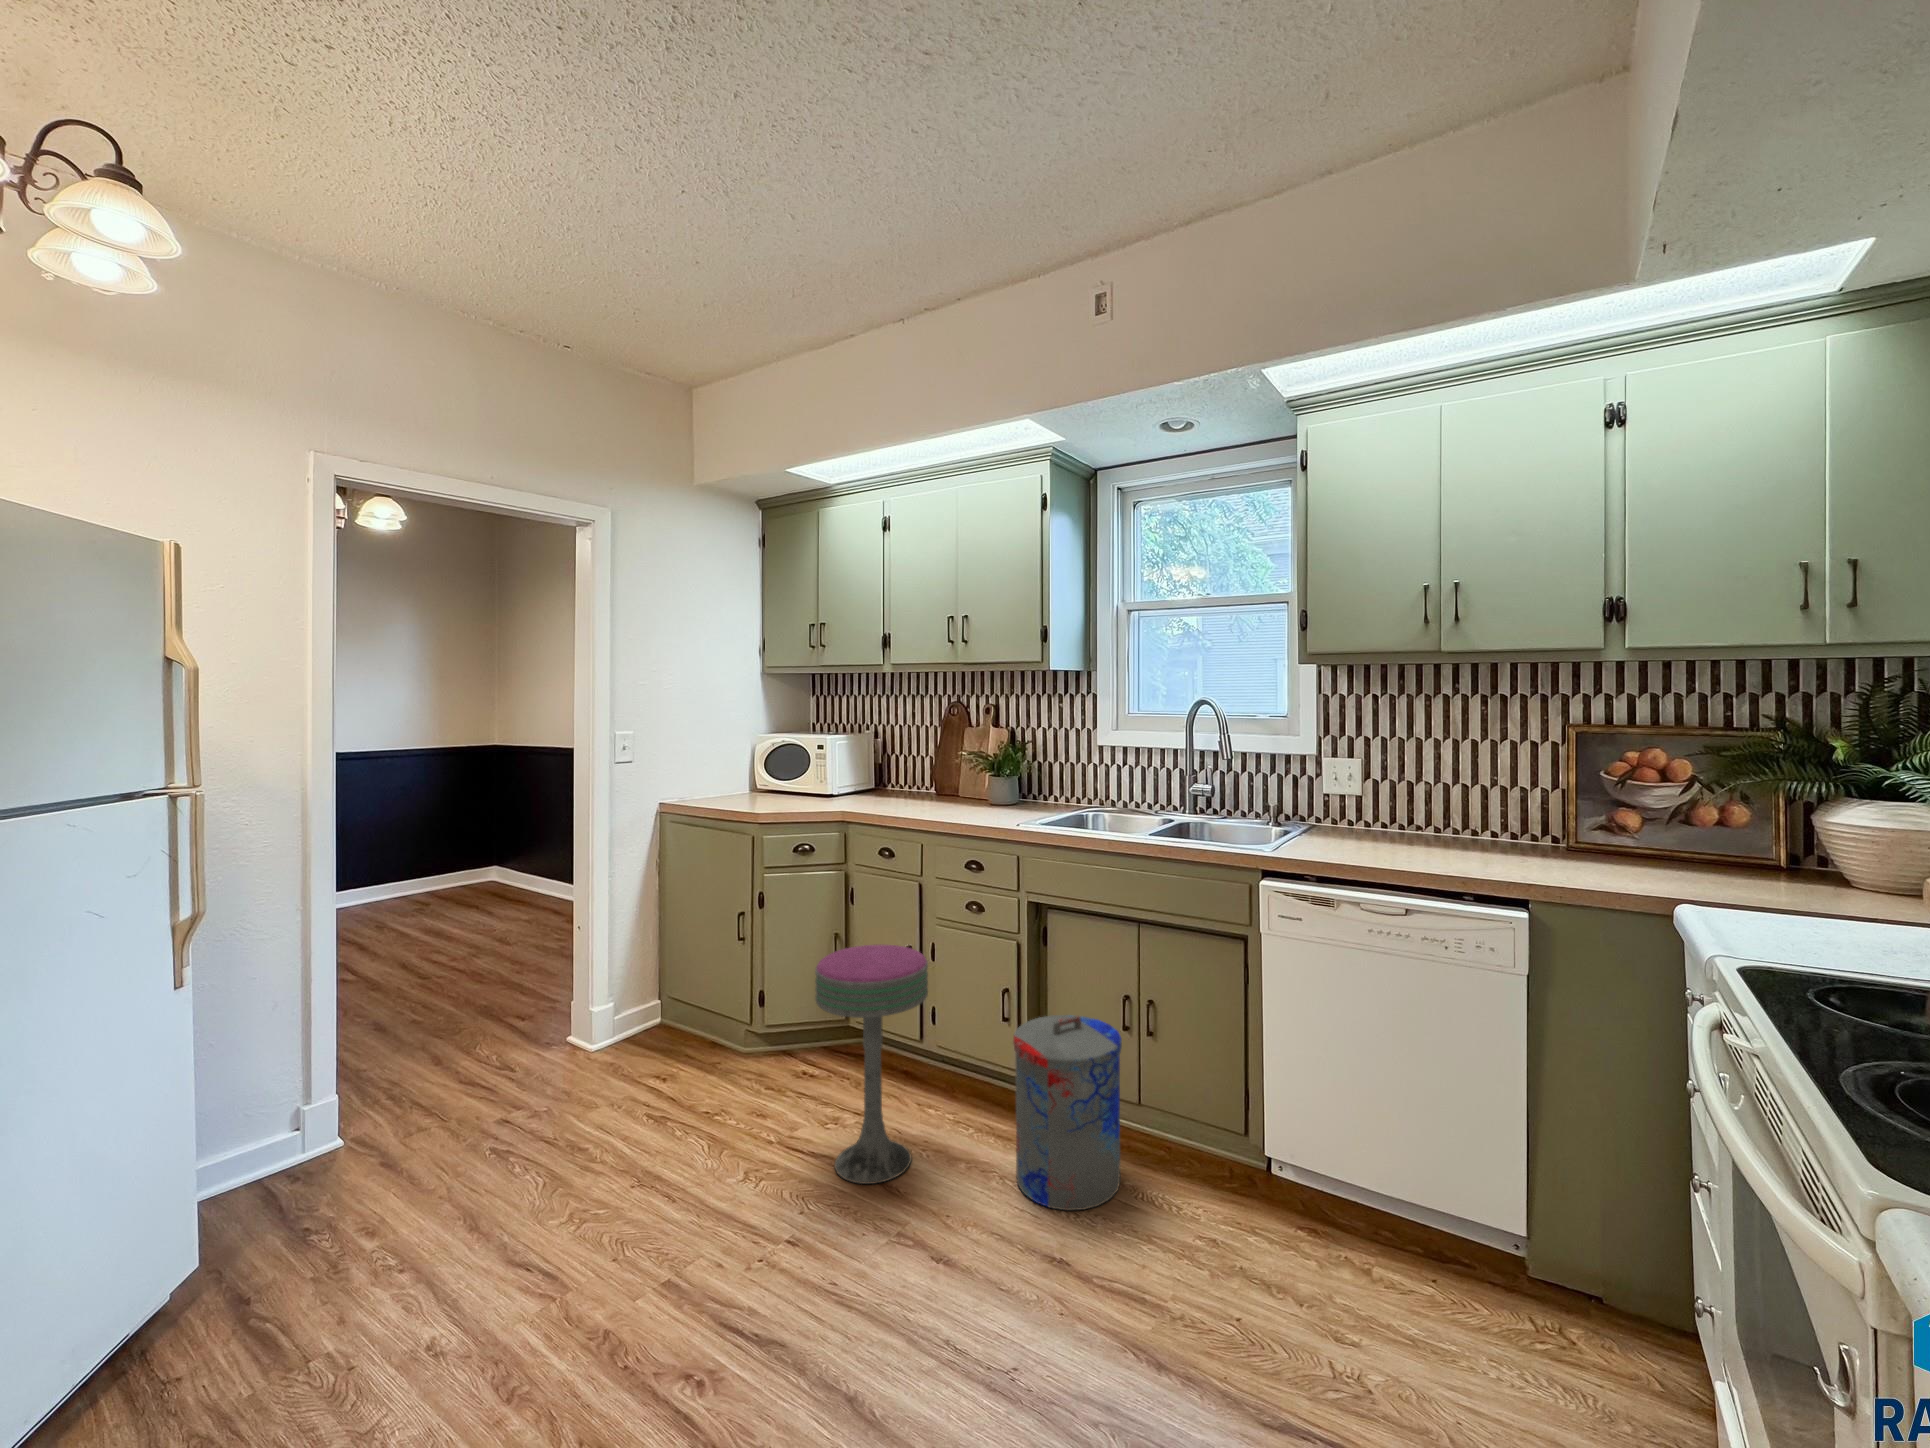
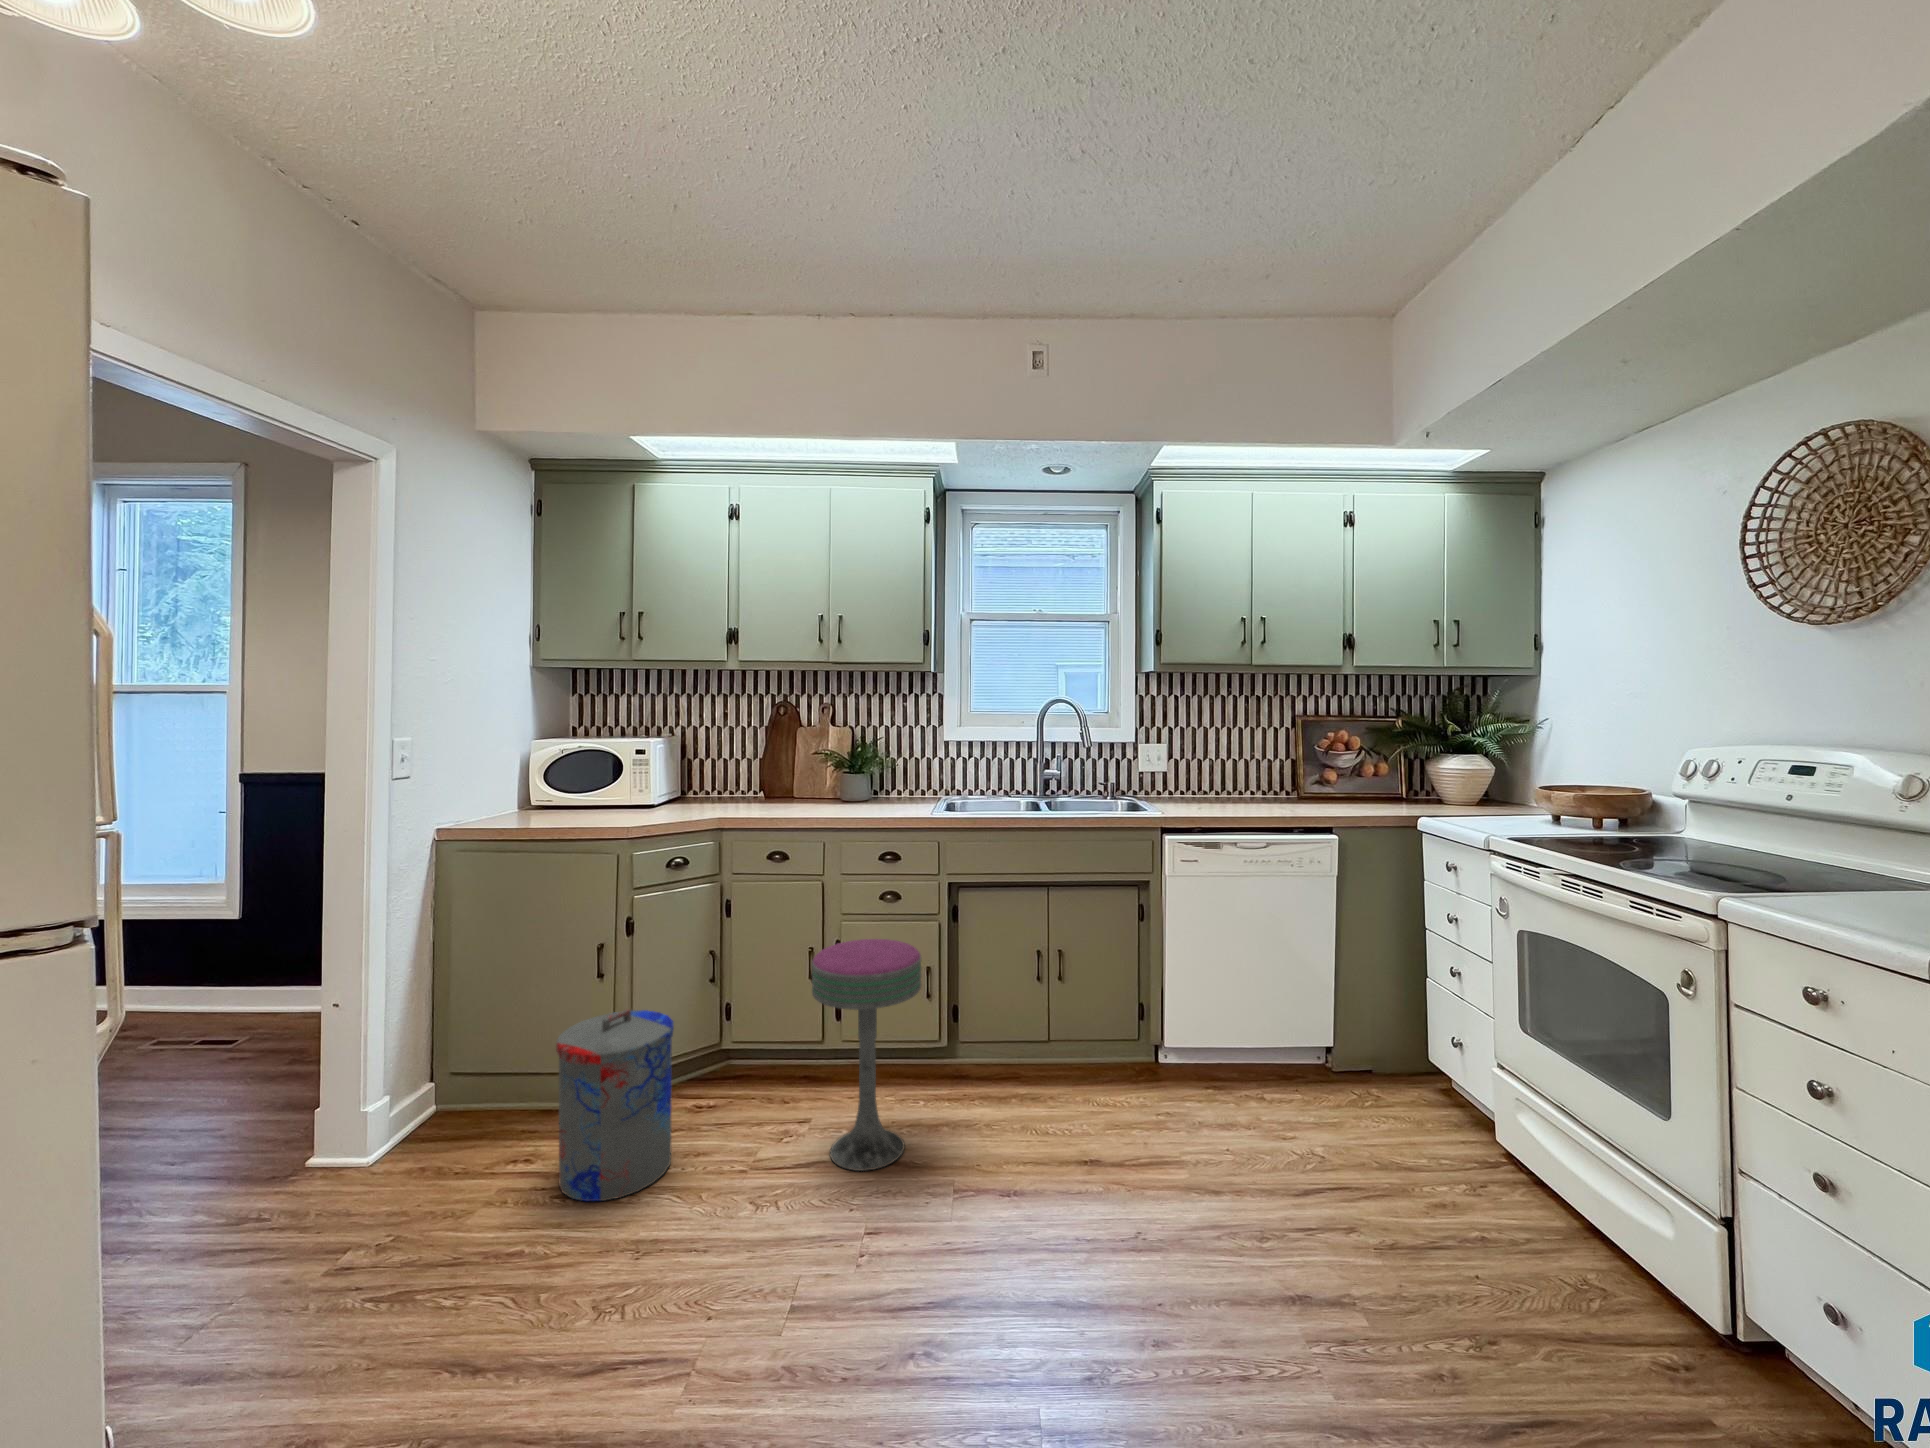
trash can: present [1013,1015,1122,1210] -> present [556,1009,674,1201]

